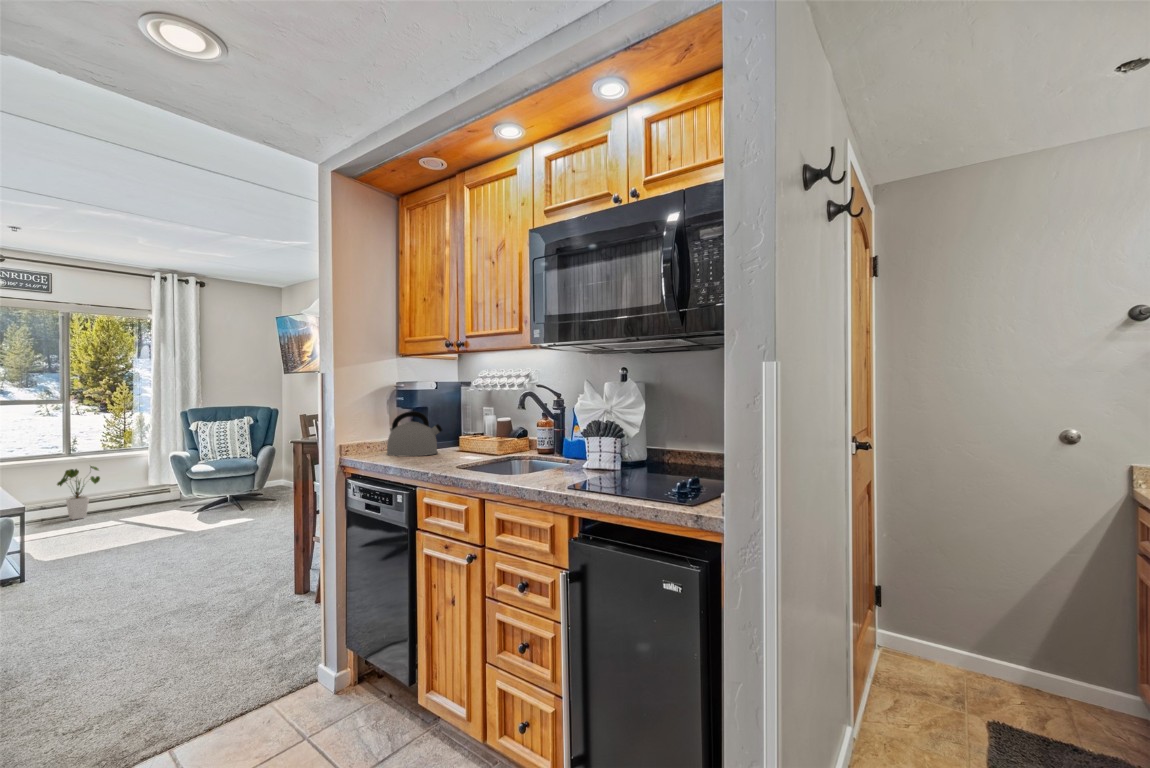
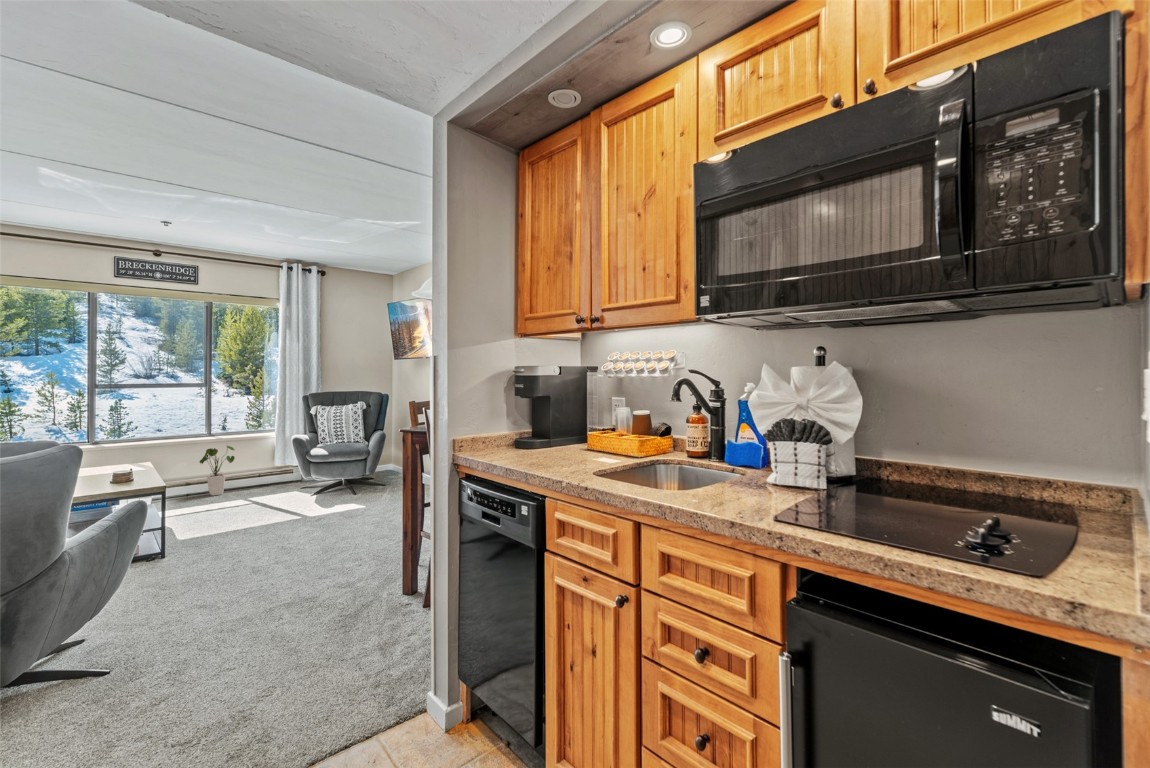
kettle: present [387,411,442,456] -> none [503,402,568,455]

